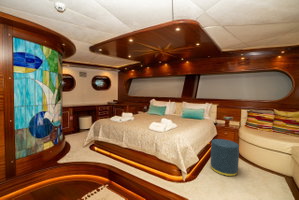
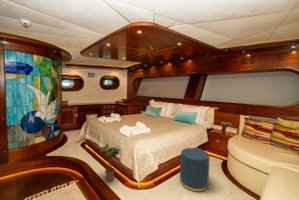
potted plant: none [140,141,163,179] -> present [100,144,120,182]

